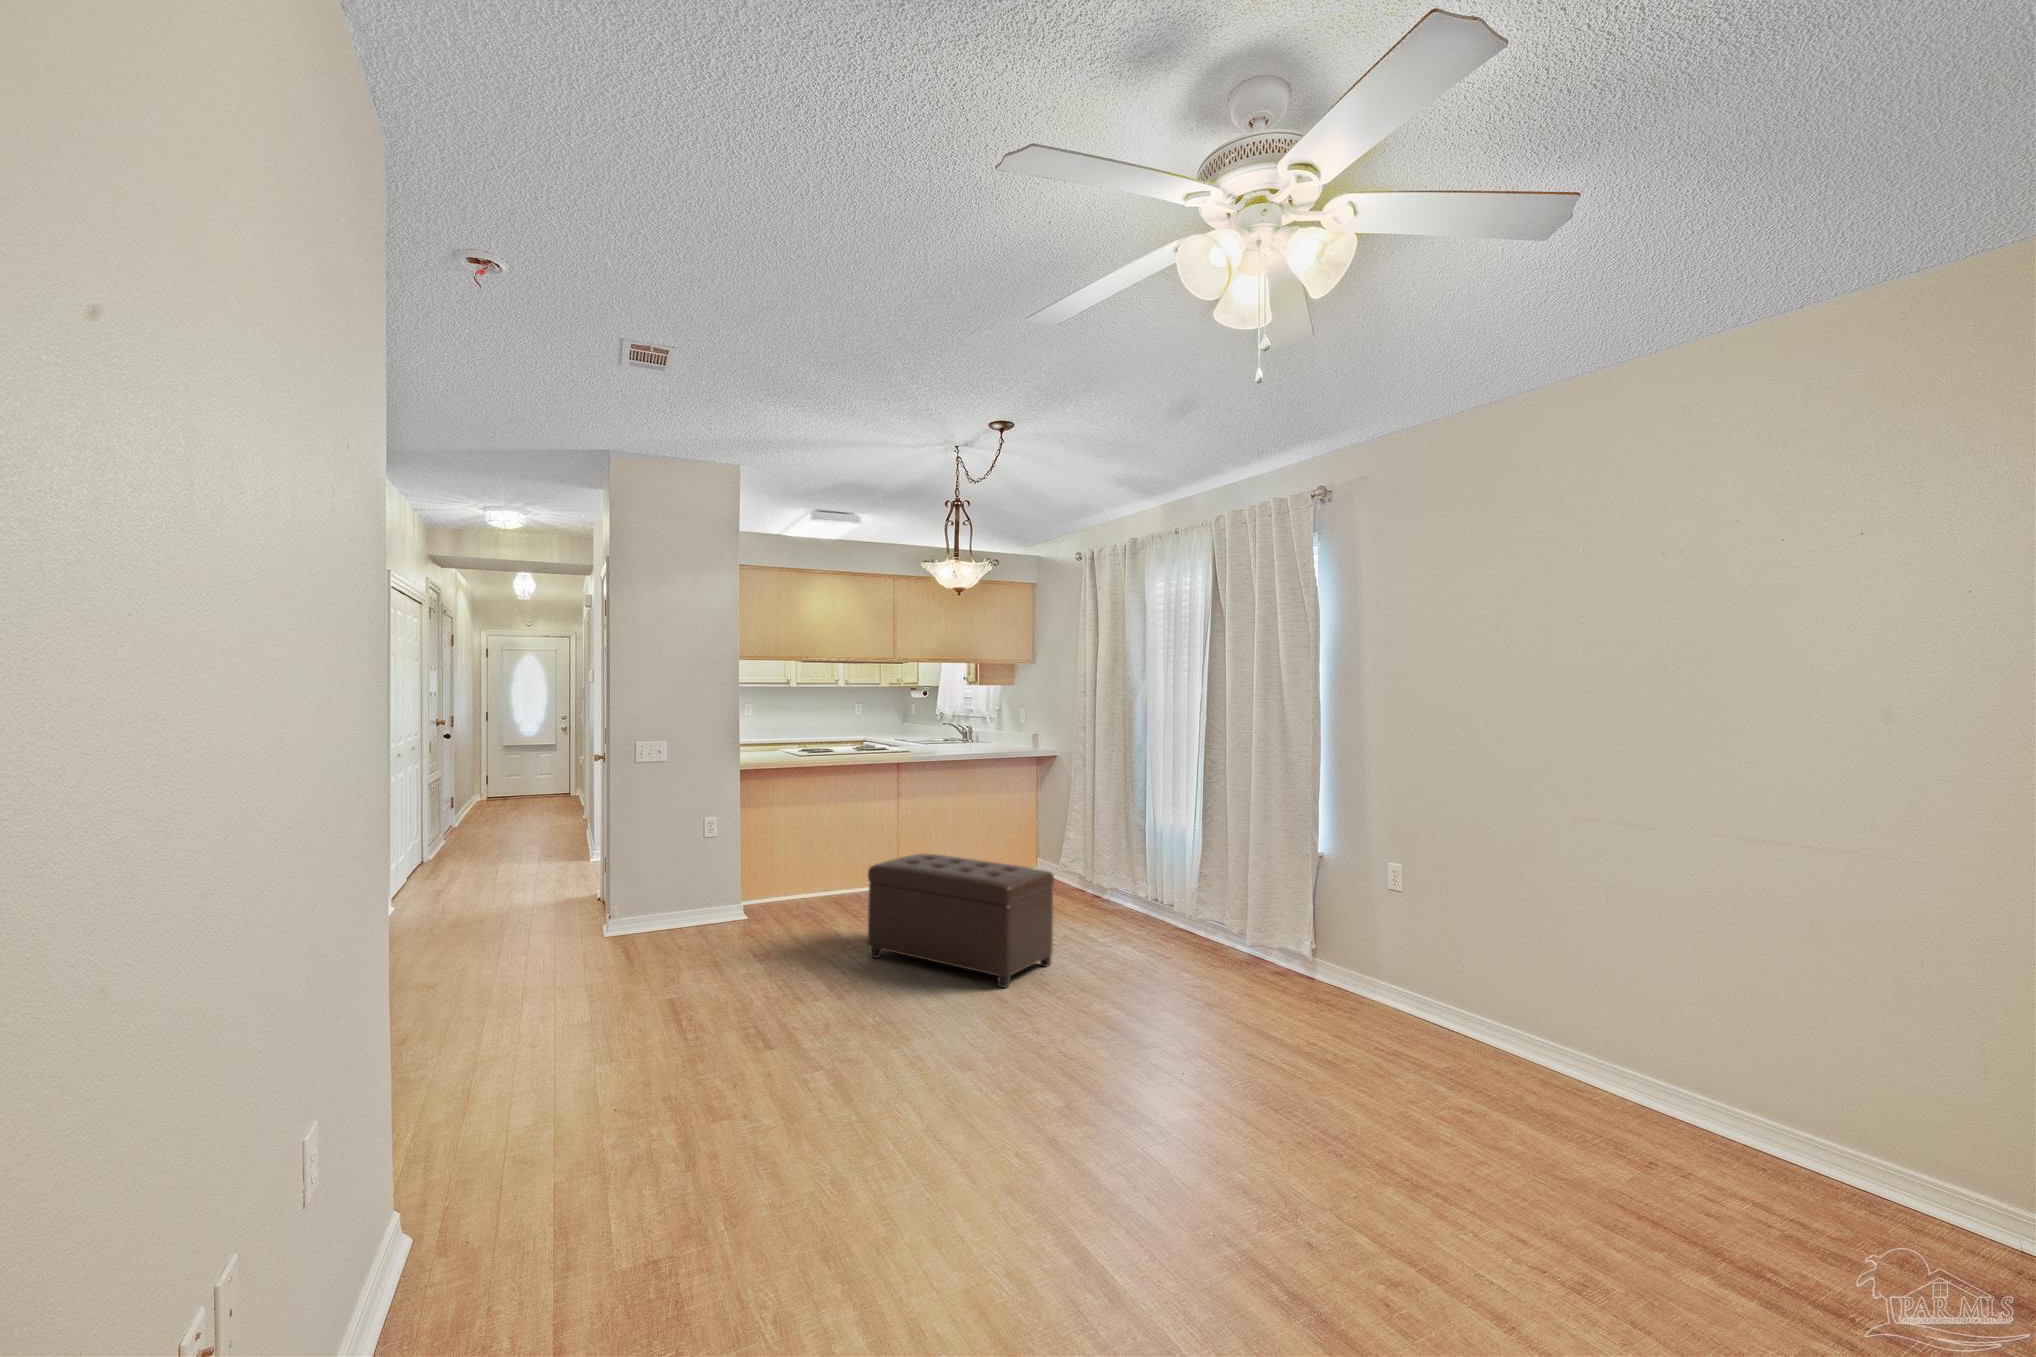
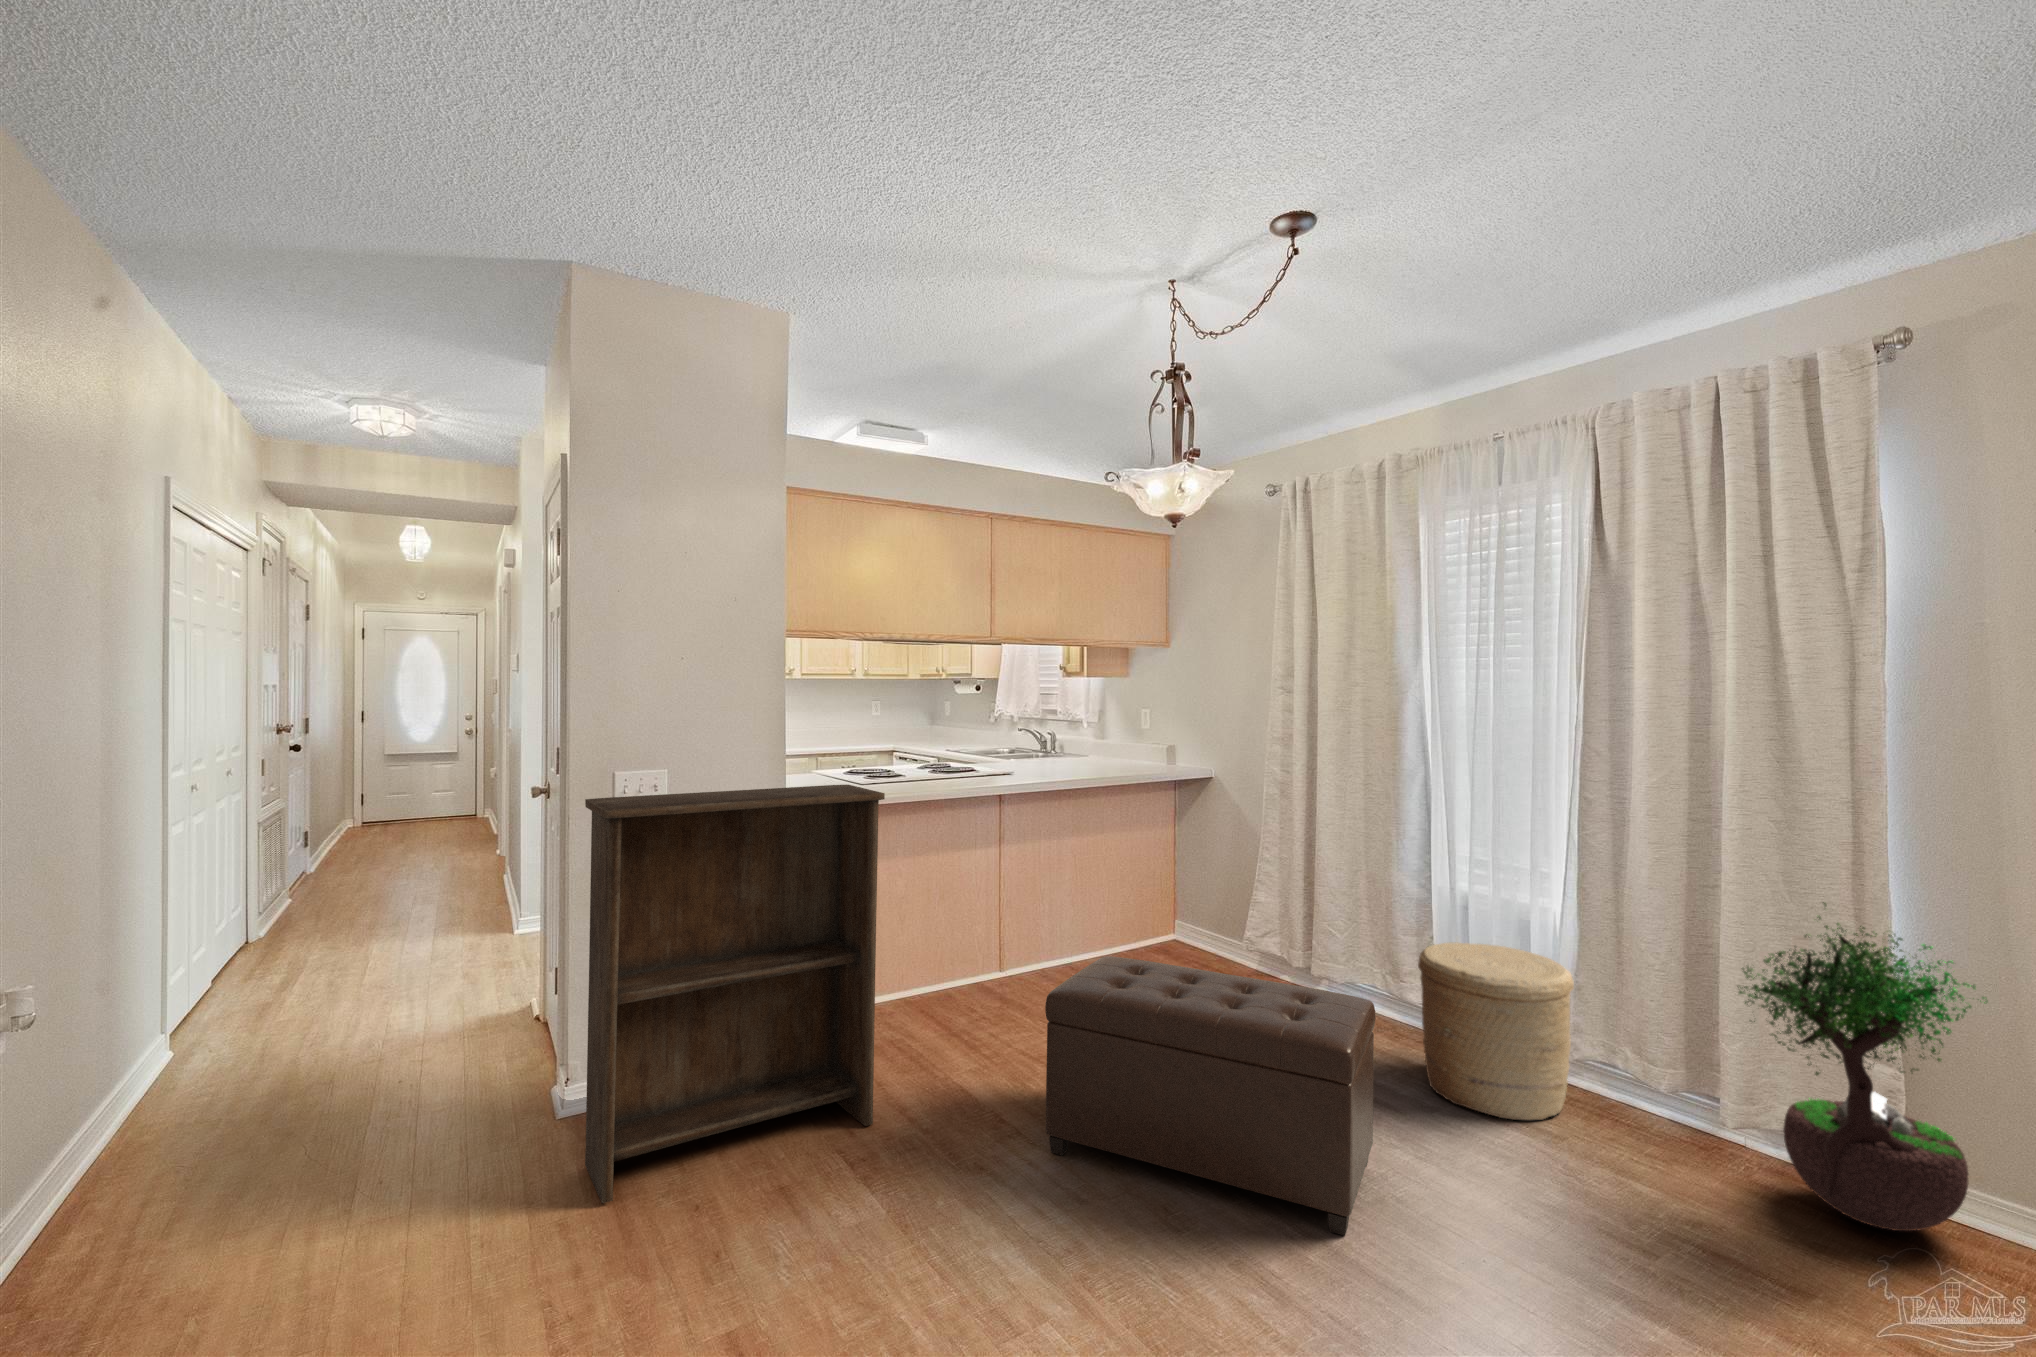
bookshelf: none [614,750,784,967] -> present [585,785,885,1203]
potted tree: none [1234,811,1355,994] -> present [1738,903,1987,1231]
woven basket: none [1118,853,1206,953] -> present [1418,943,1574,1120]

